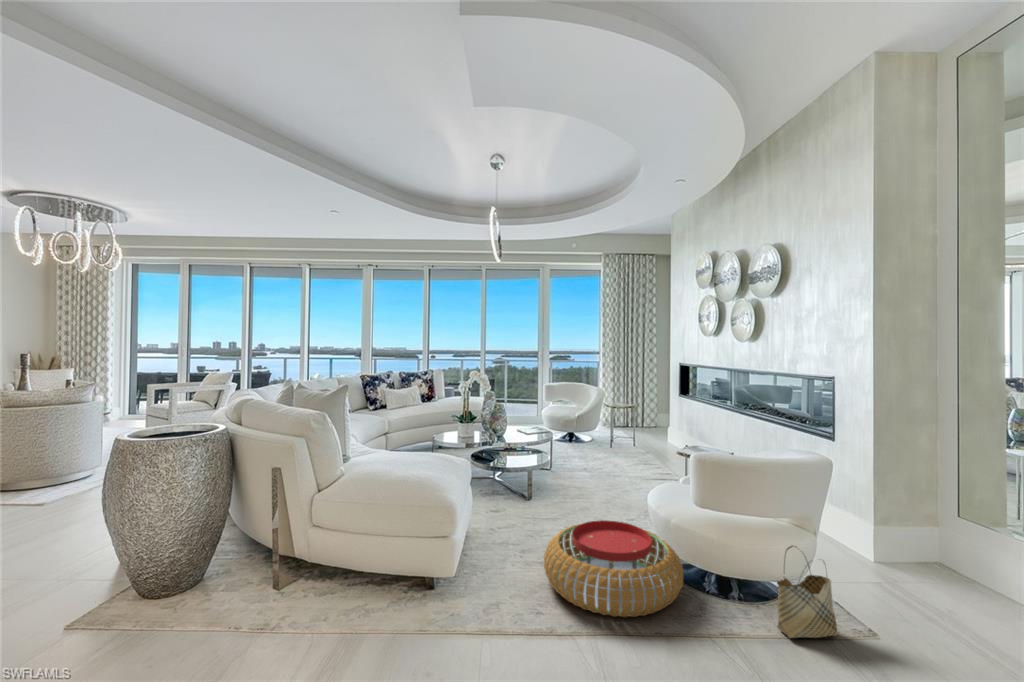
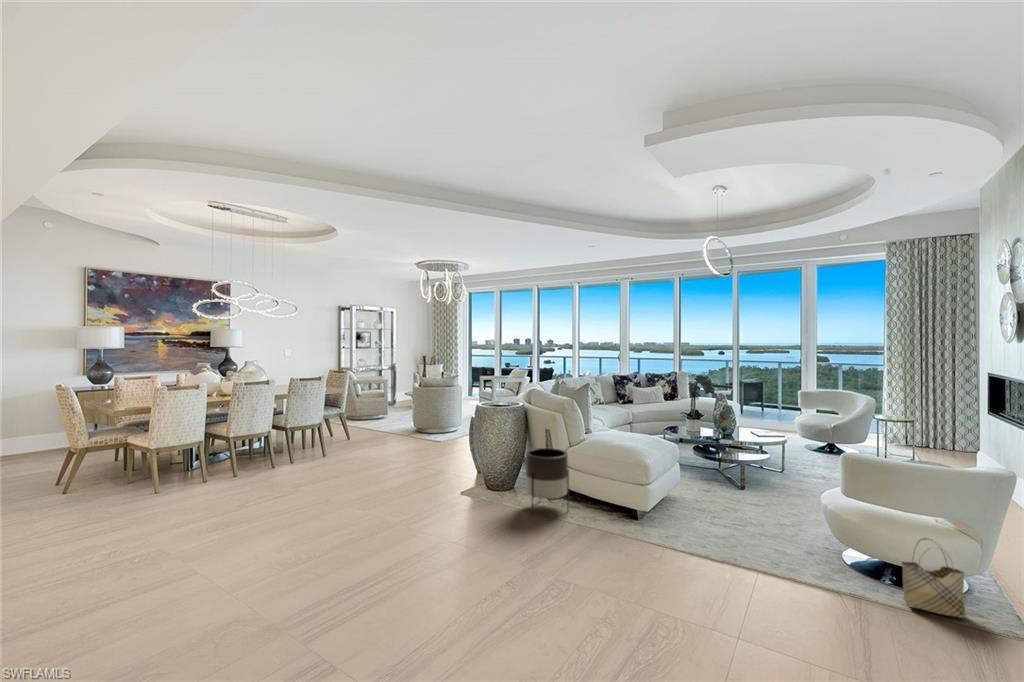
planter: none [233,499,319,635] -> present [526,448,569,510]
pouf: present [544,520,683,617] -> none [716,499,836,567]

